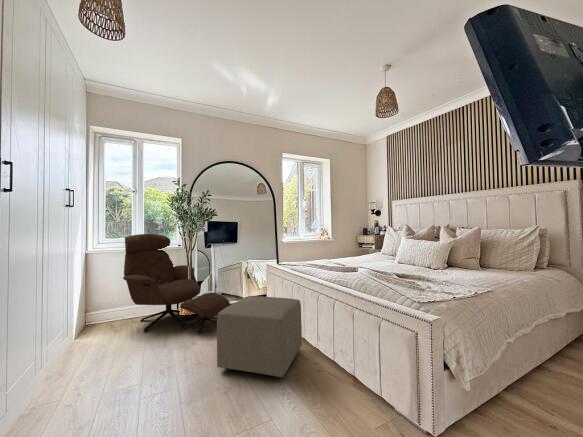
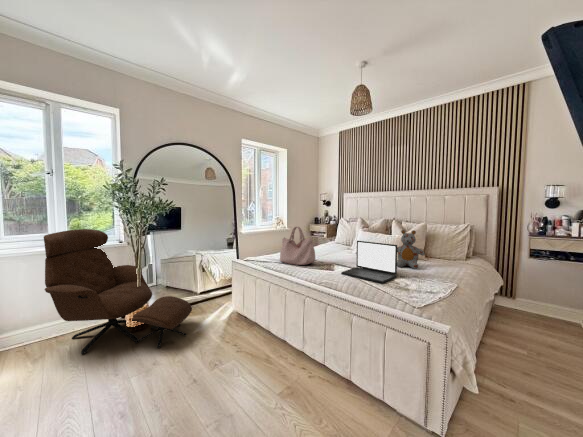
handbag: none [306,230,338,266] -> present [280,227,315,265]
stuffed bear: none [427,233,464,274] -> present [397,230,425,269]
laptop: none [357,241,414,281] -> present [341,241,397,283]
ottoman: present [217,296,302,378] -> none [197,303,284,396]

